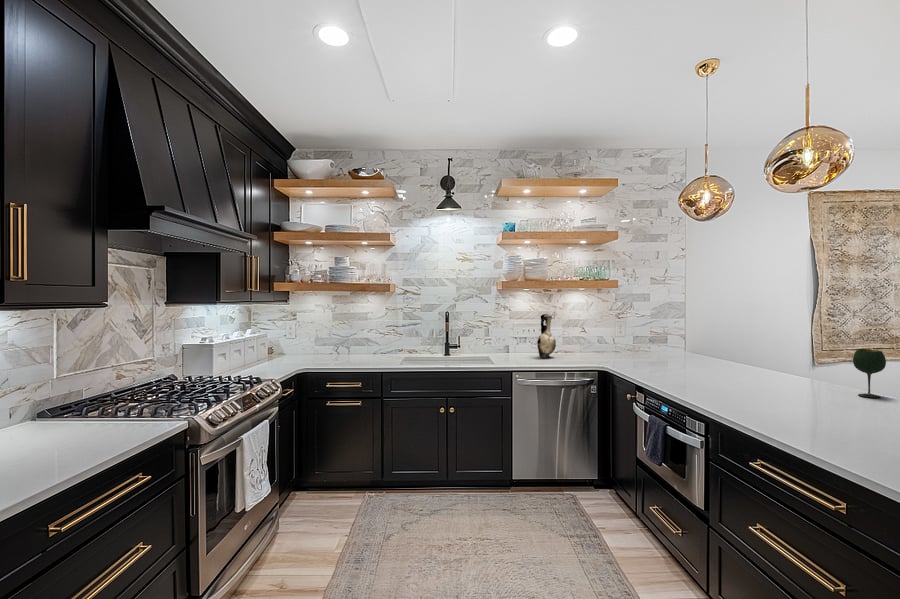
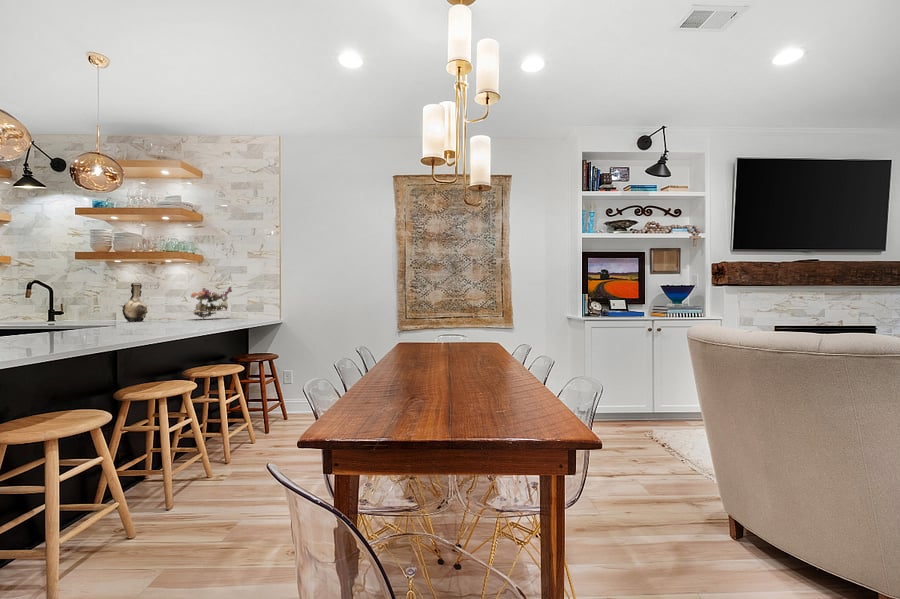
flower arrangement: none [591,315,641,353] -> present [191,287,232,318]
wine glass: present [853,349,886,398] -> none [153,292,177,331]

